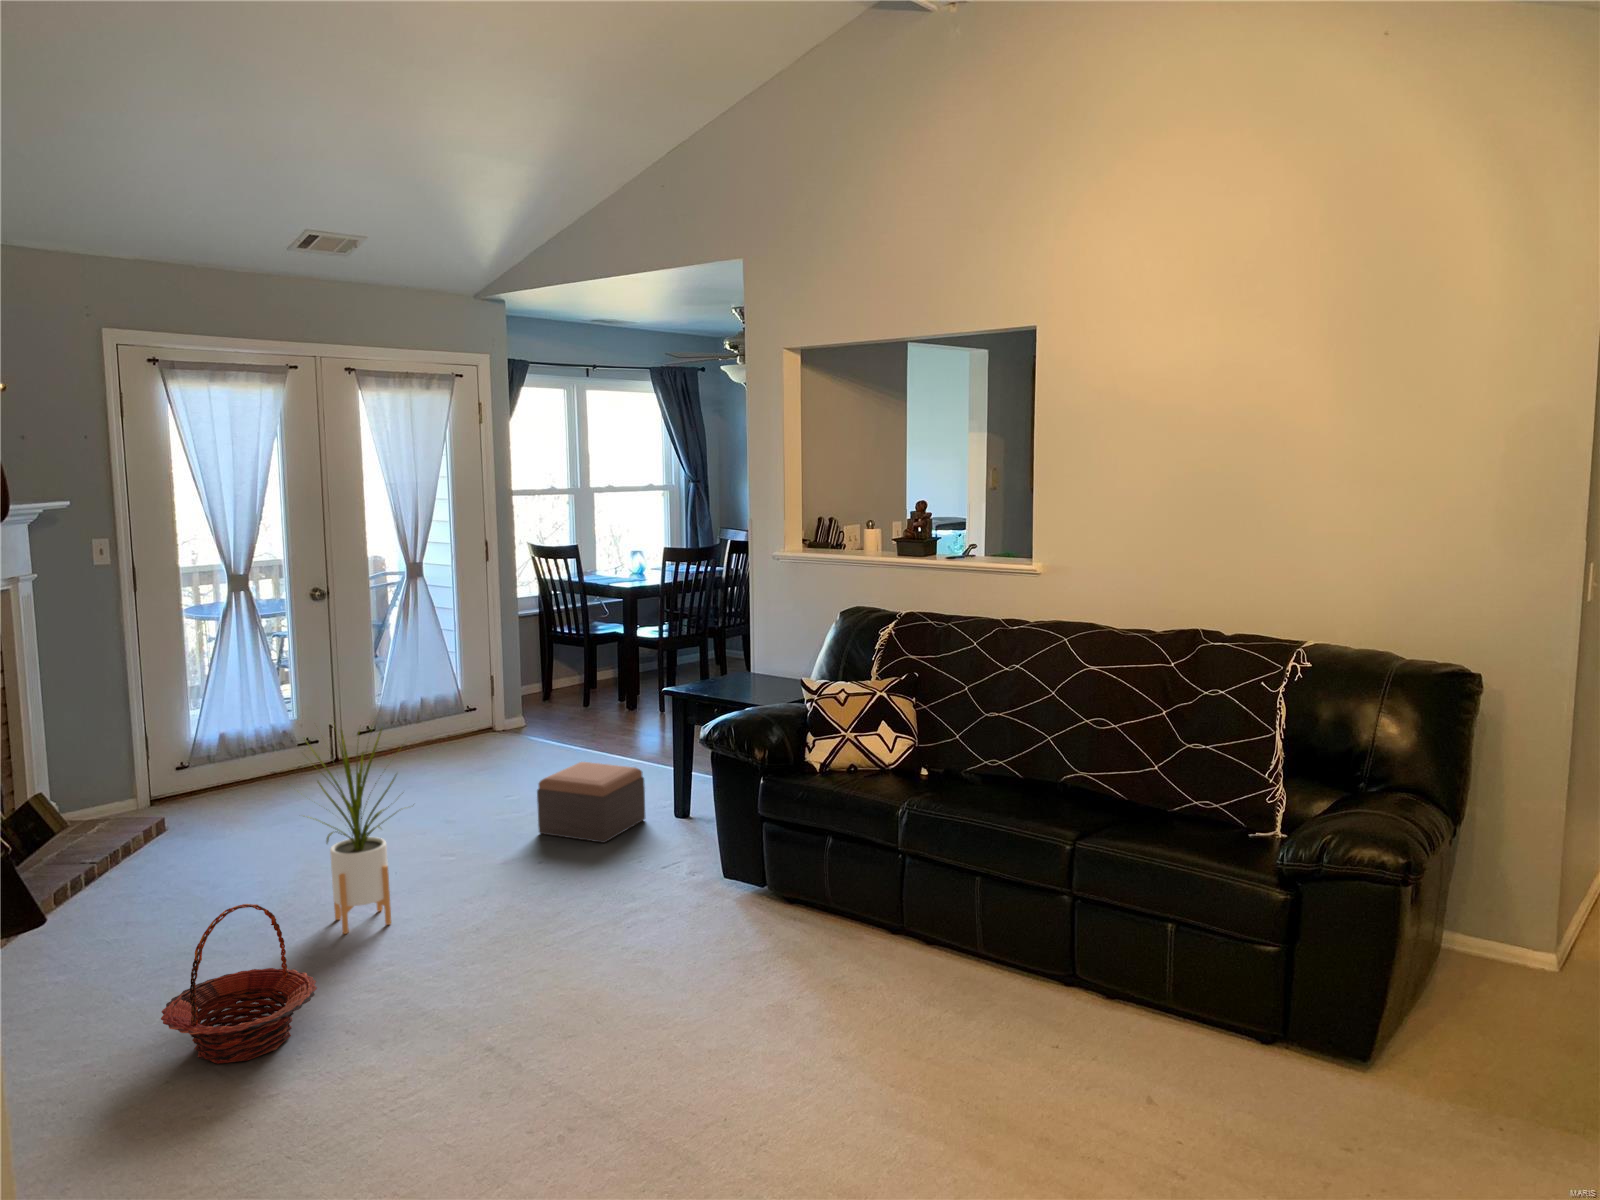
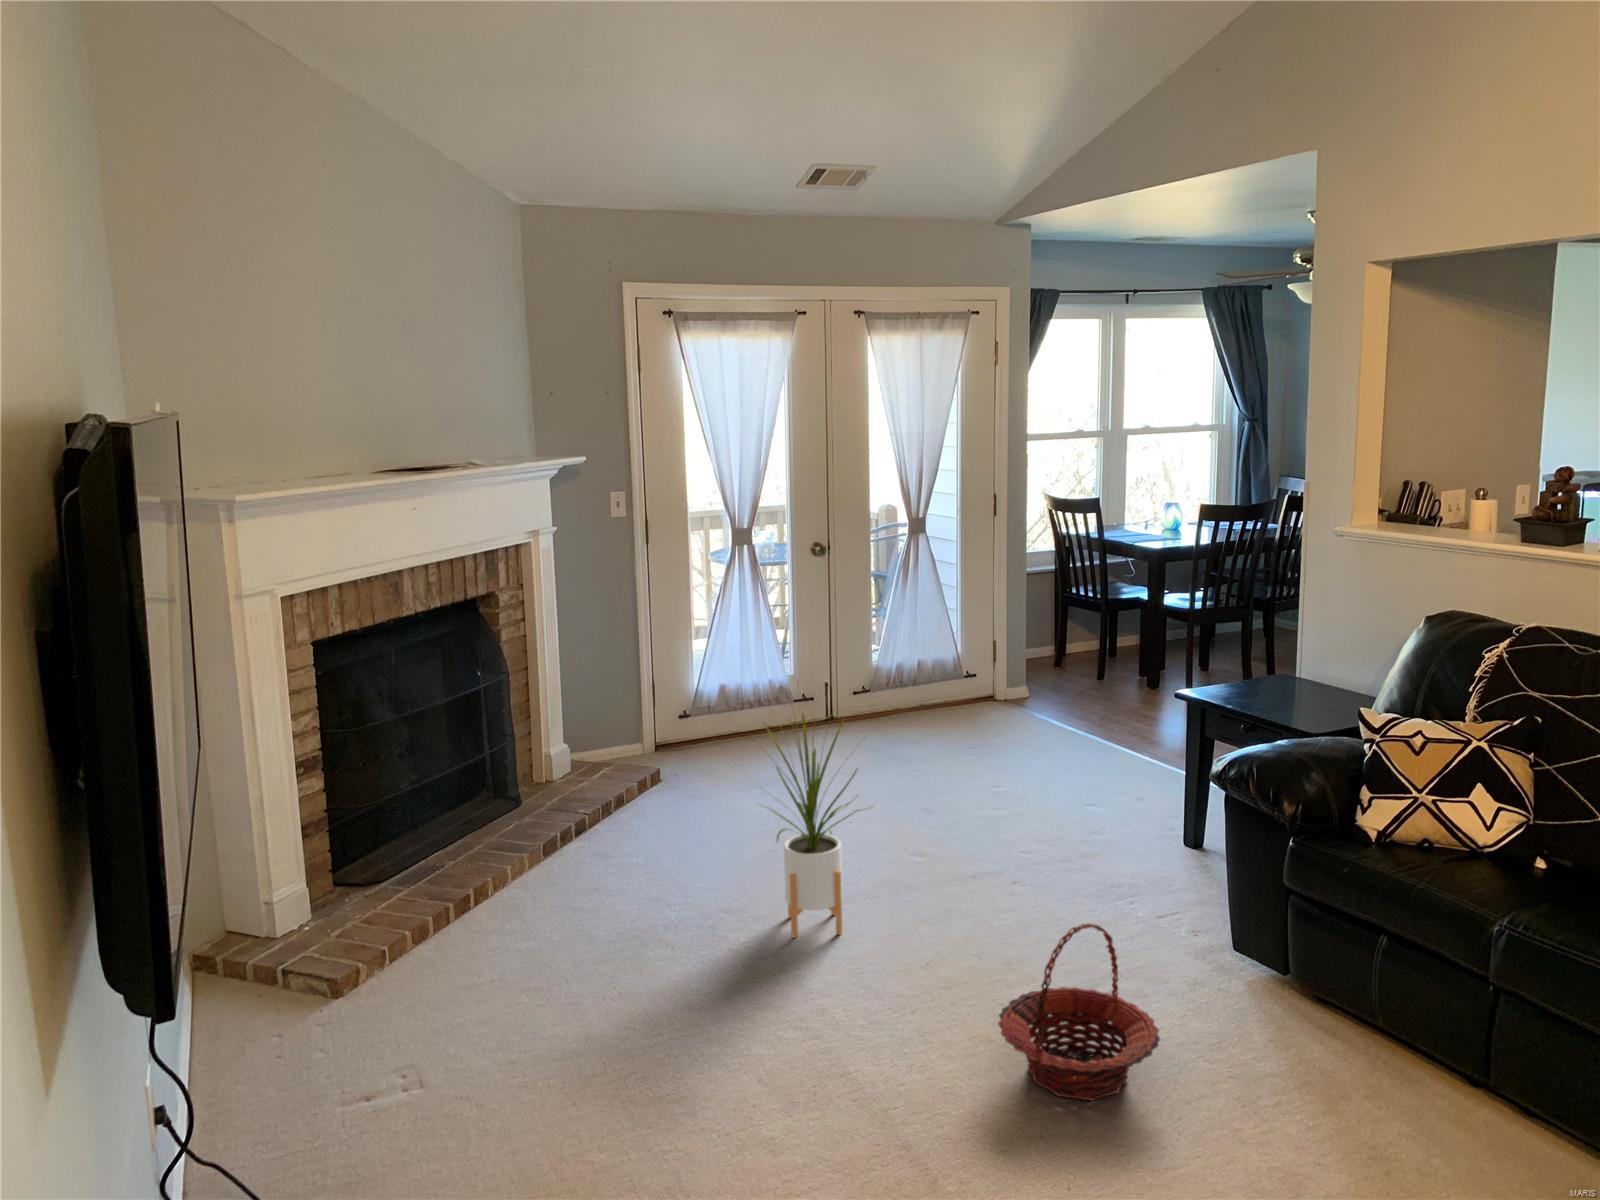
footstool: present [537,762,645,843] -> none [1020,763,1148,867]
basket: present [161,904,317,1064] -> present [998,923,1160,1100]

